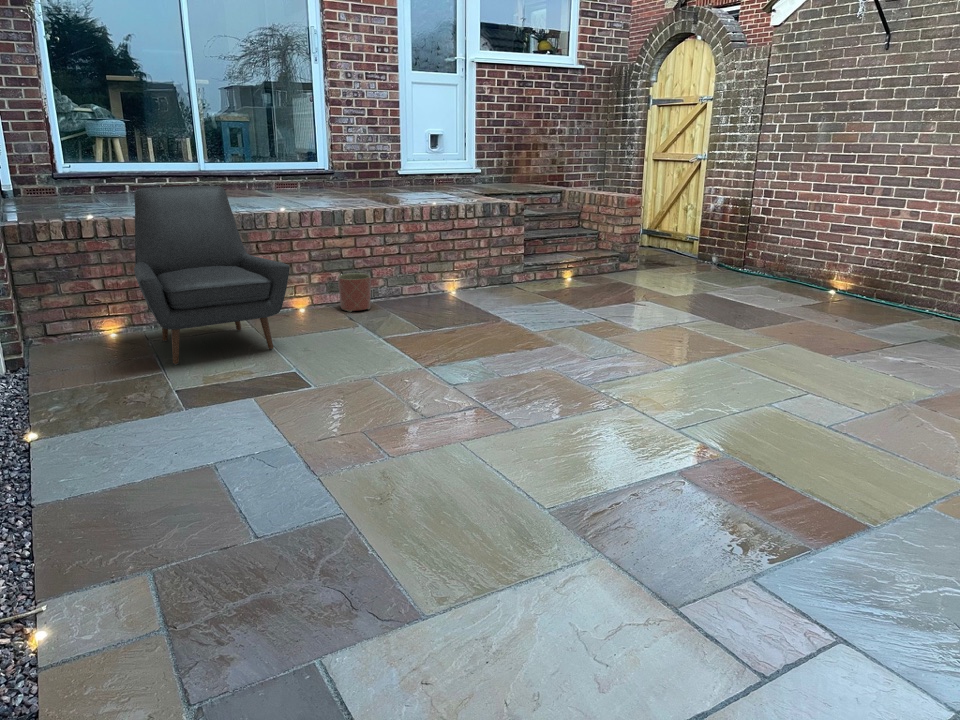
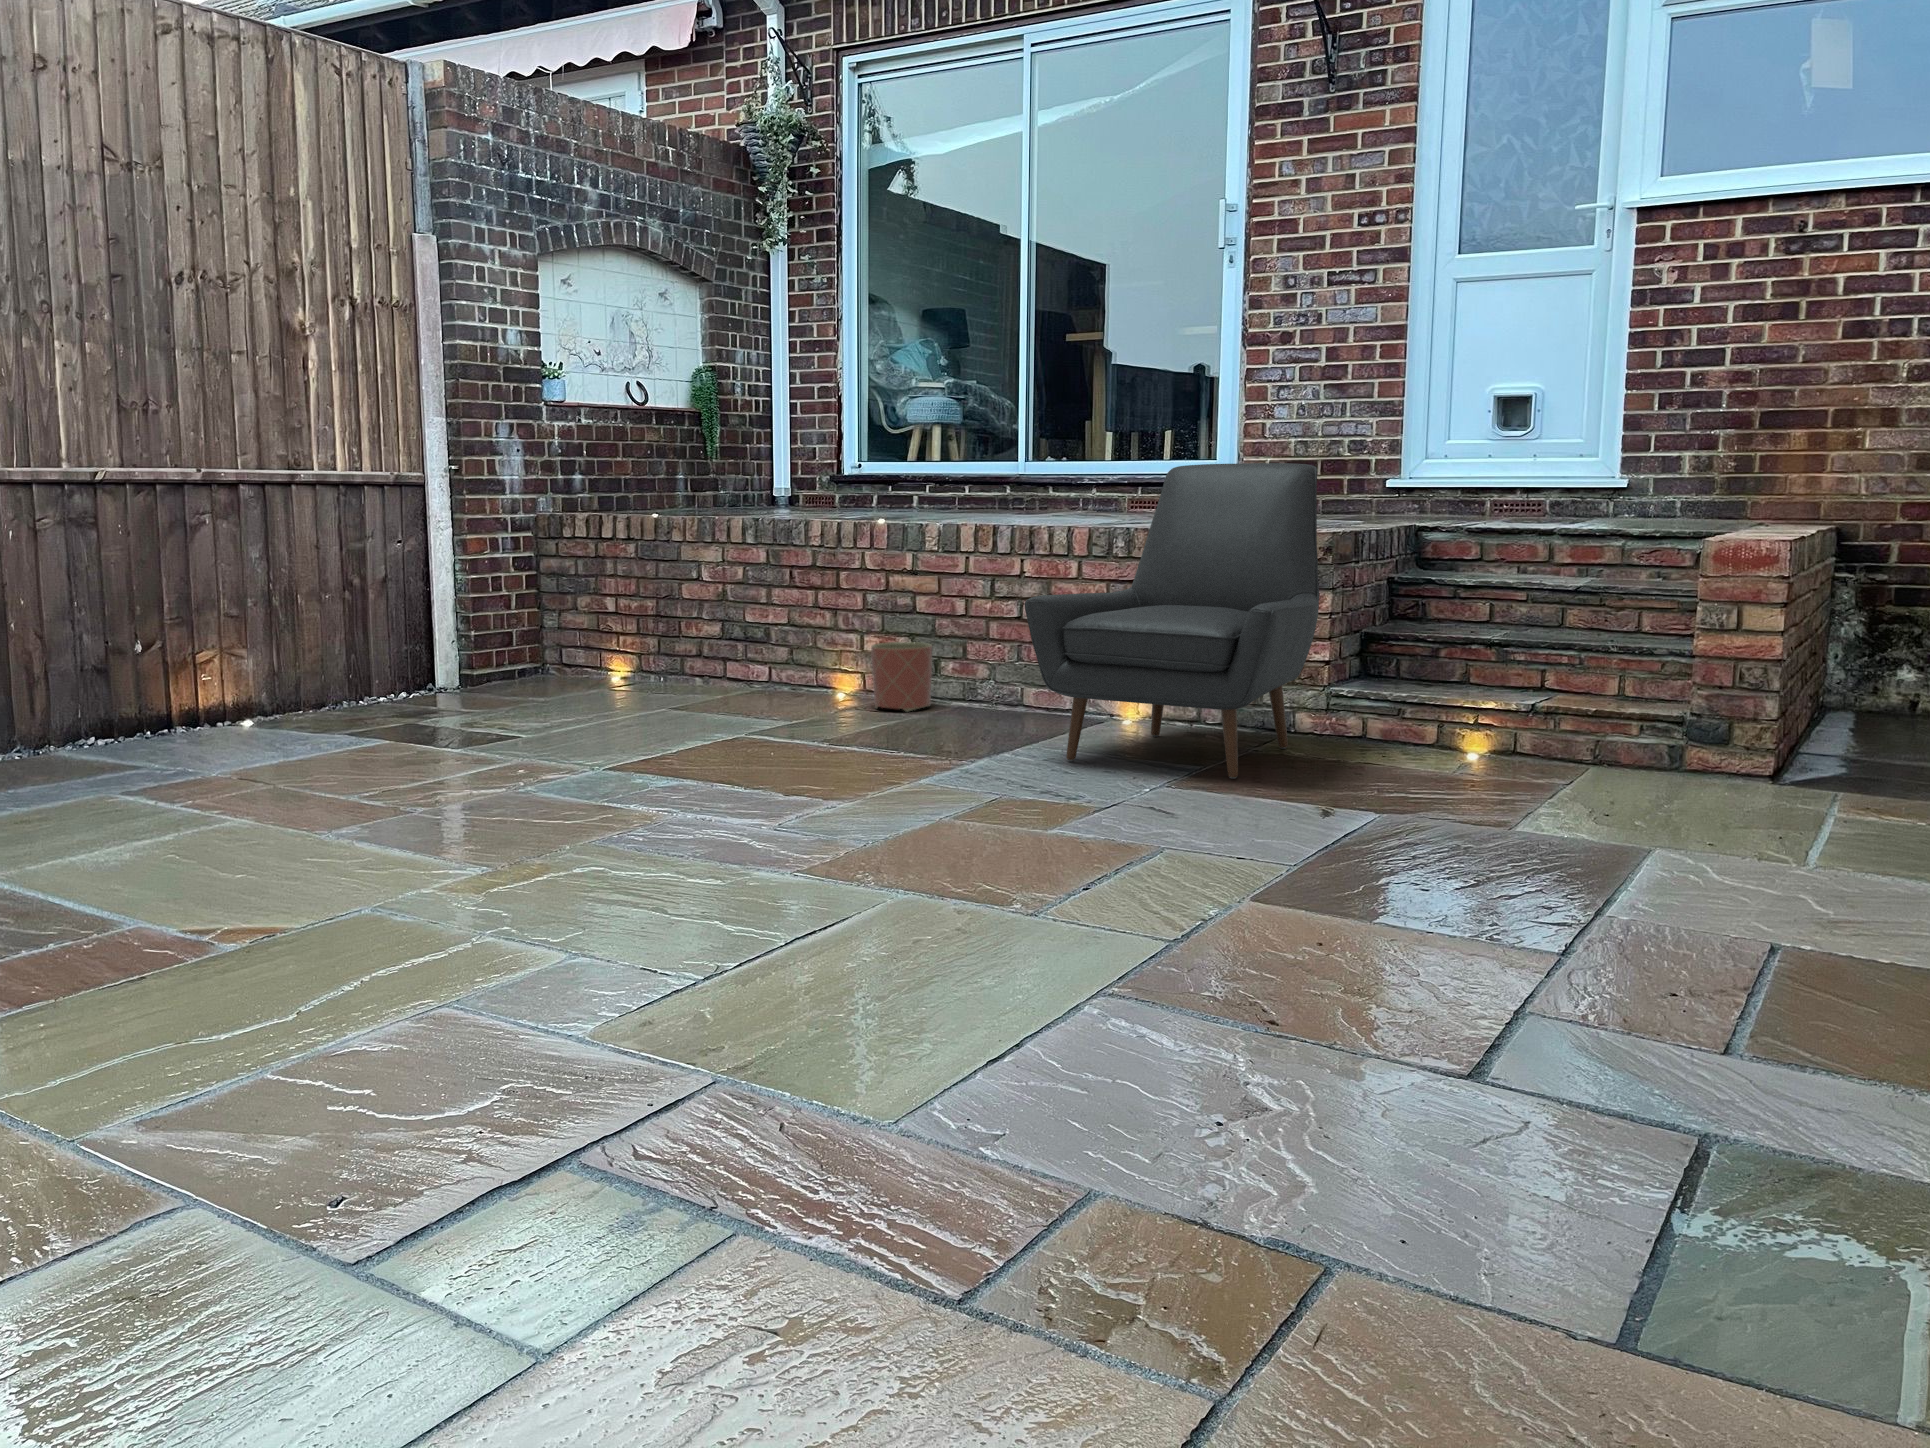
chair: present [134,186,290,365] -> present [1025,463,1319,779]

